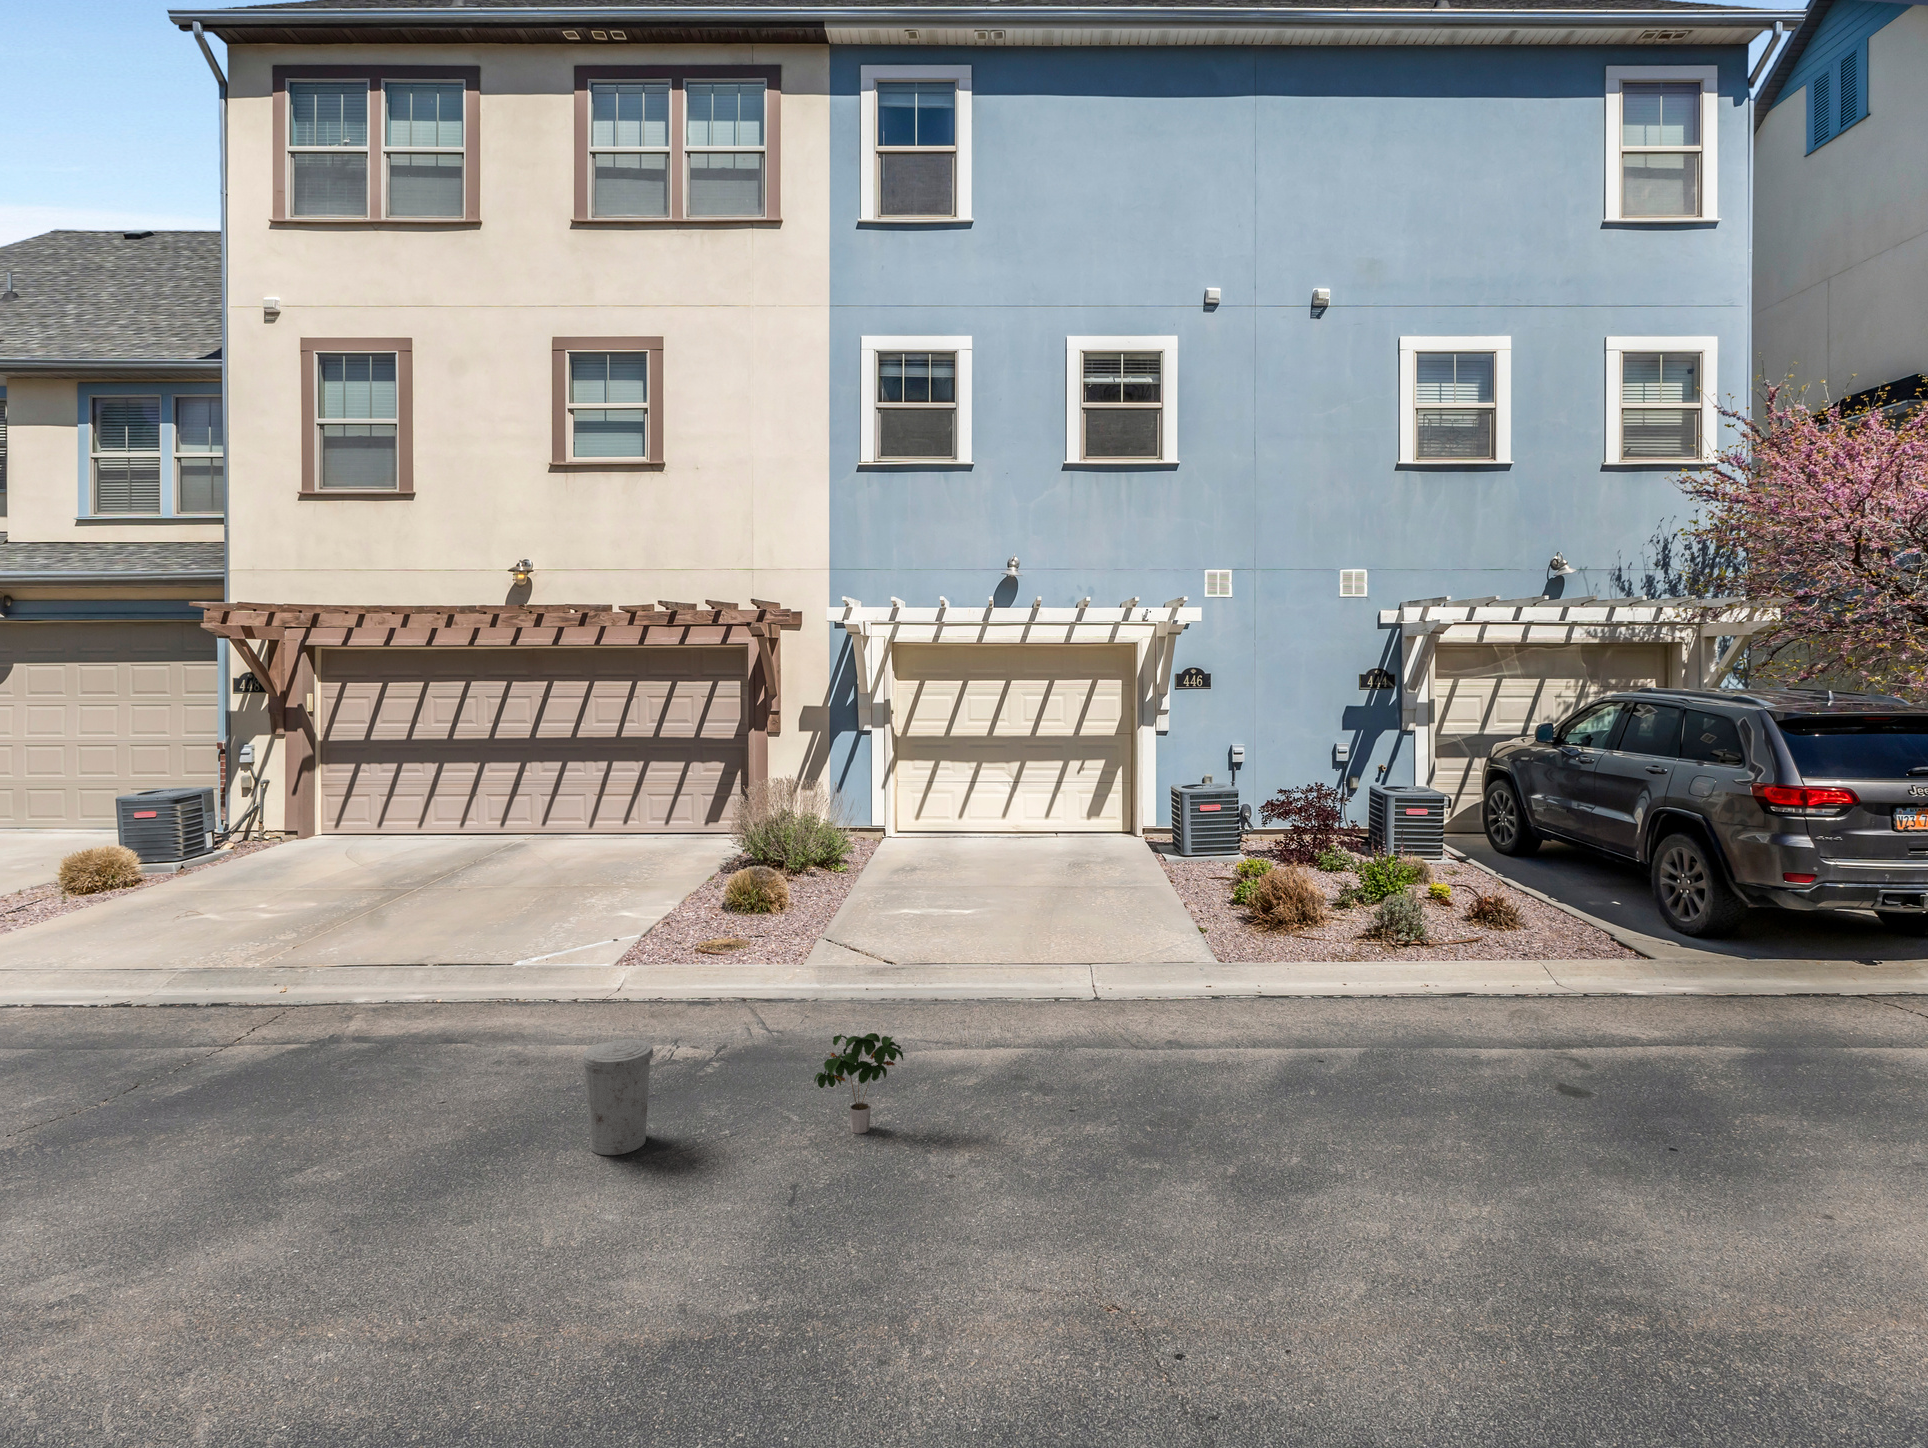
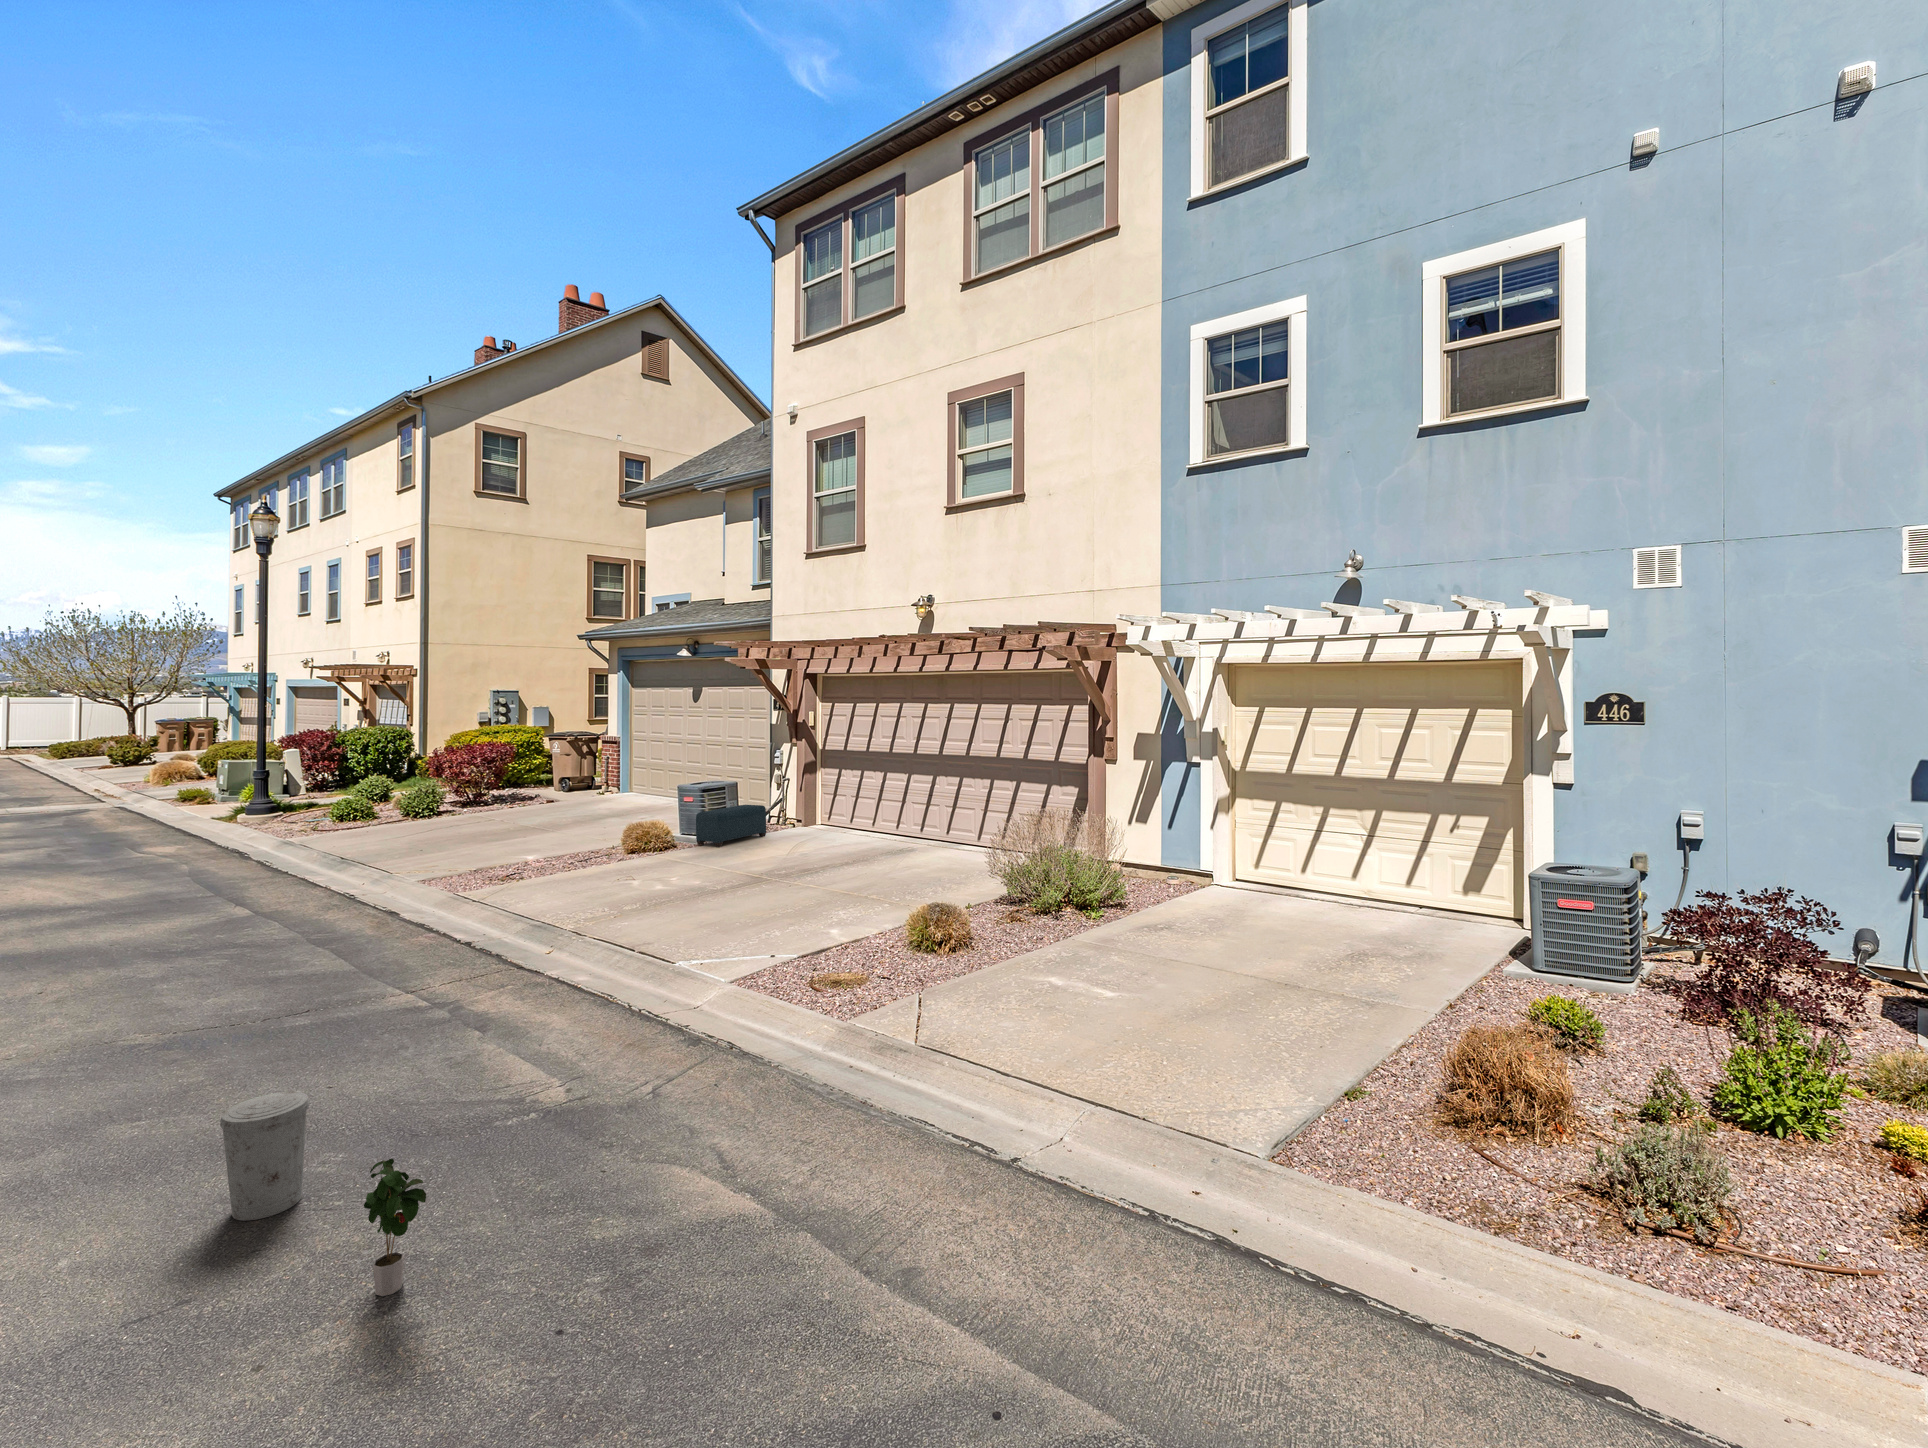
bench: none [175,818,259,876] -> present [696,805,766,847]

